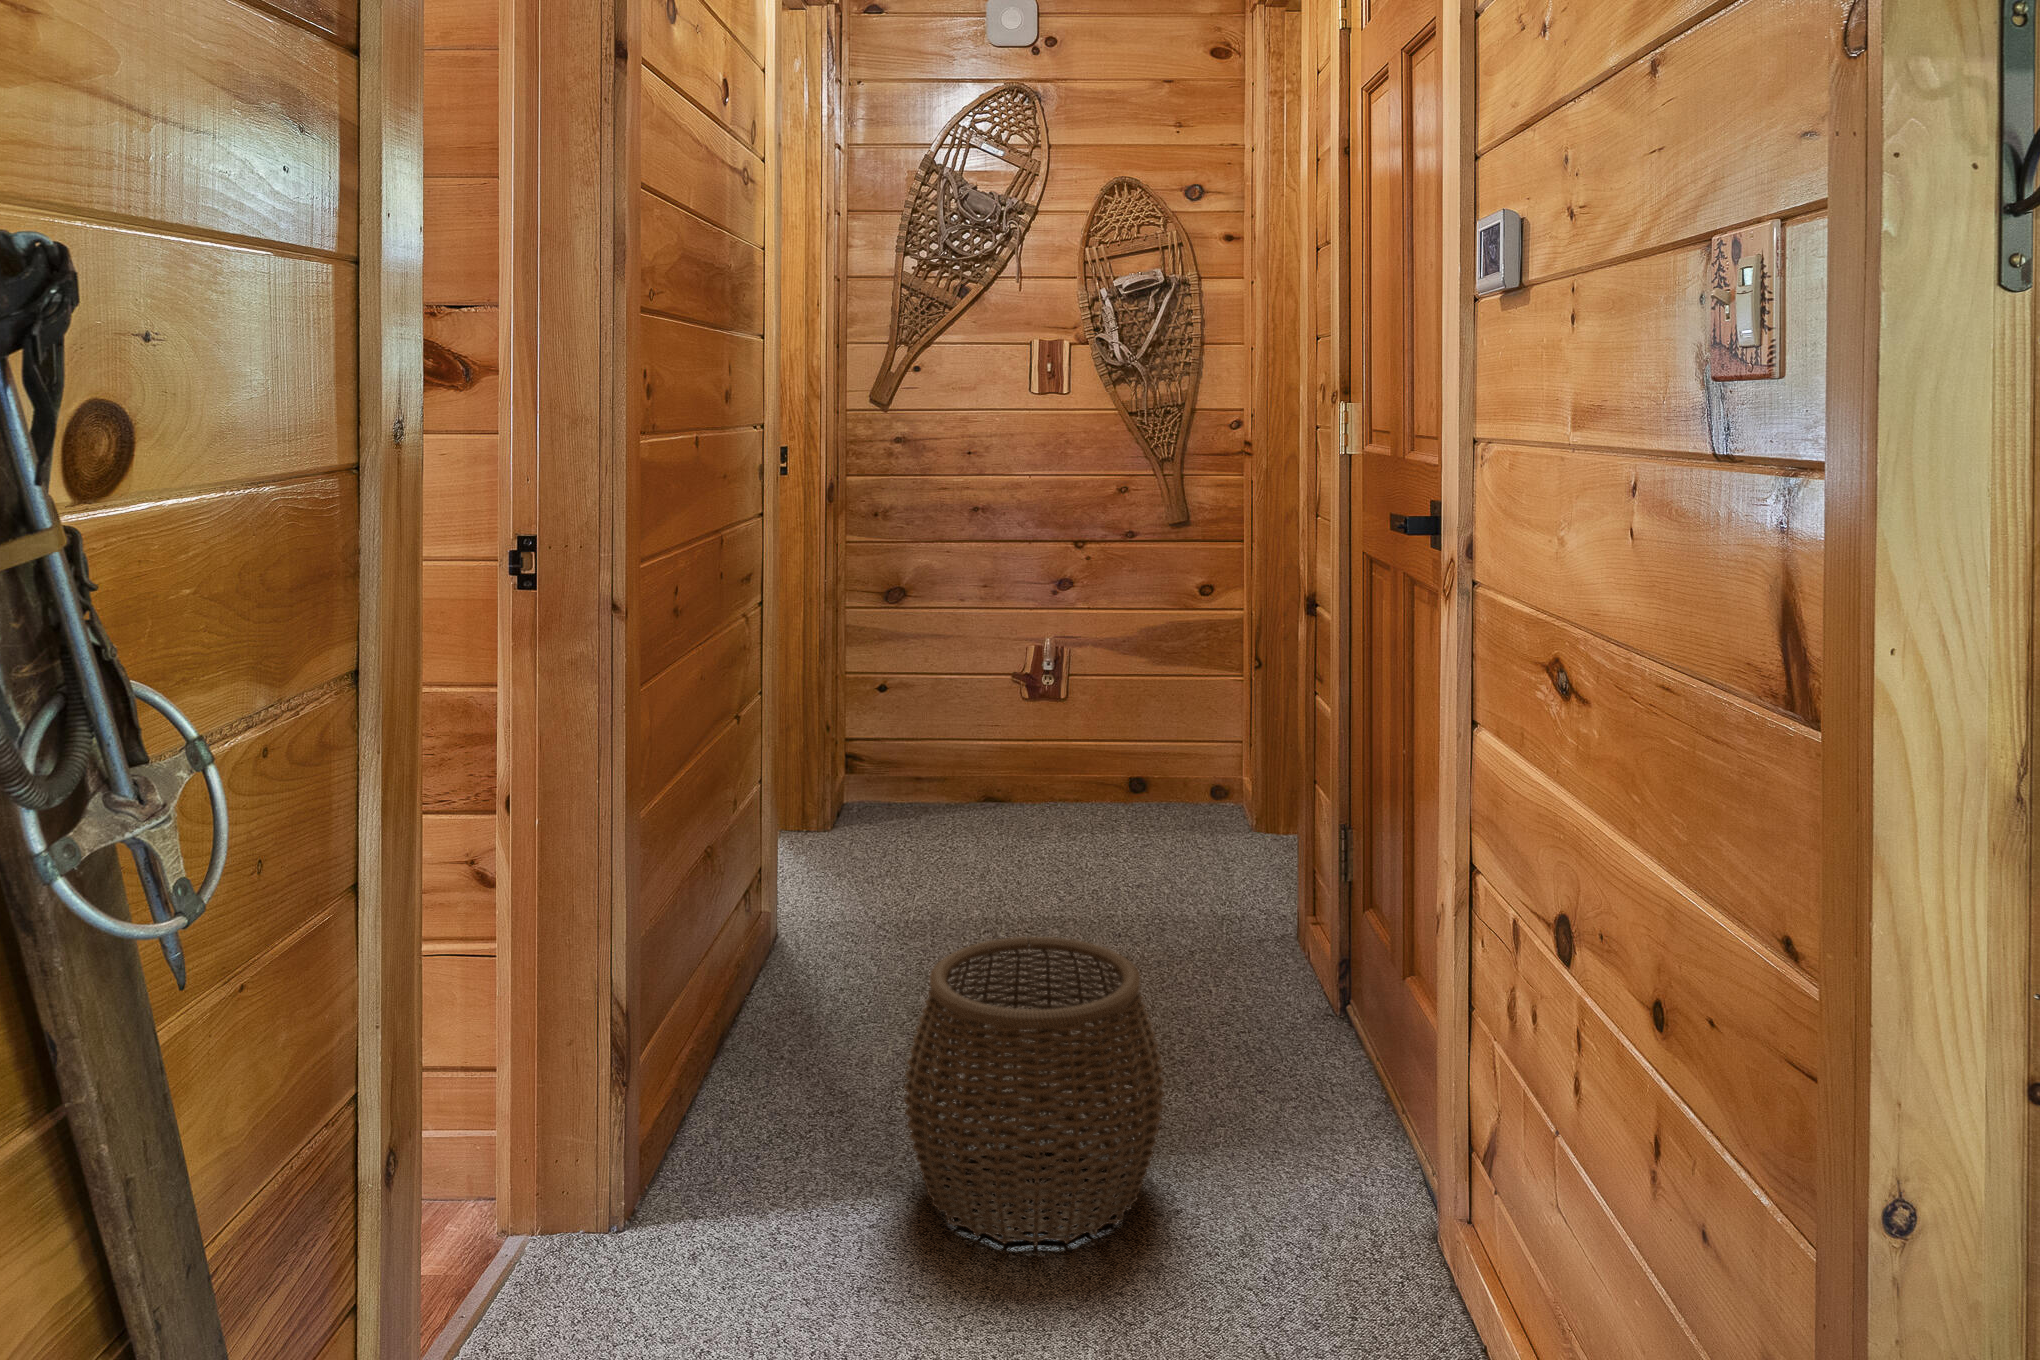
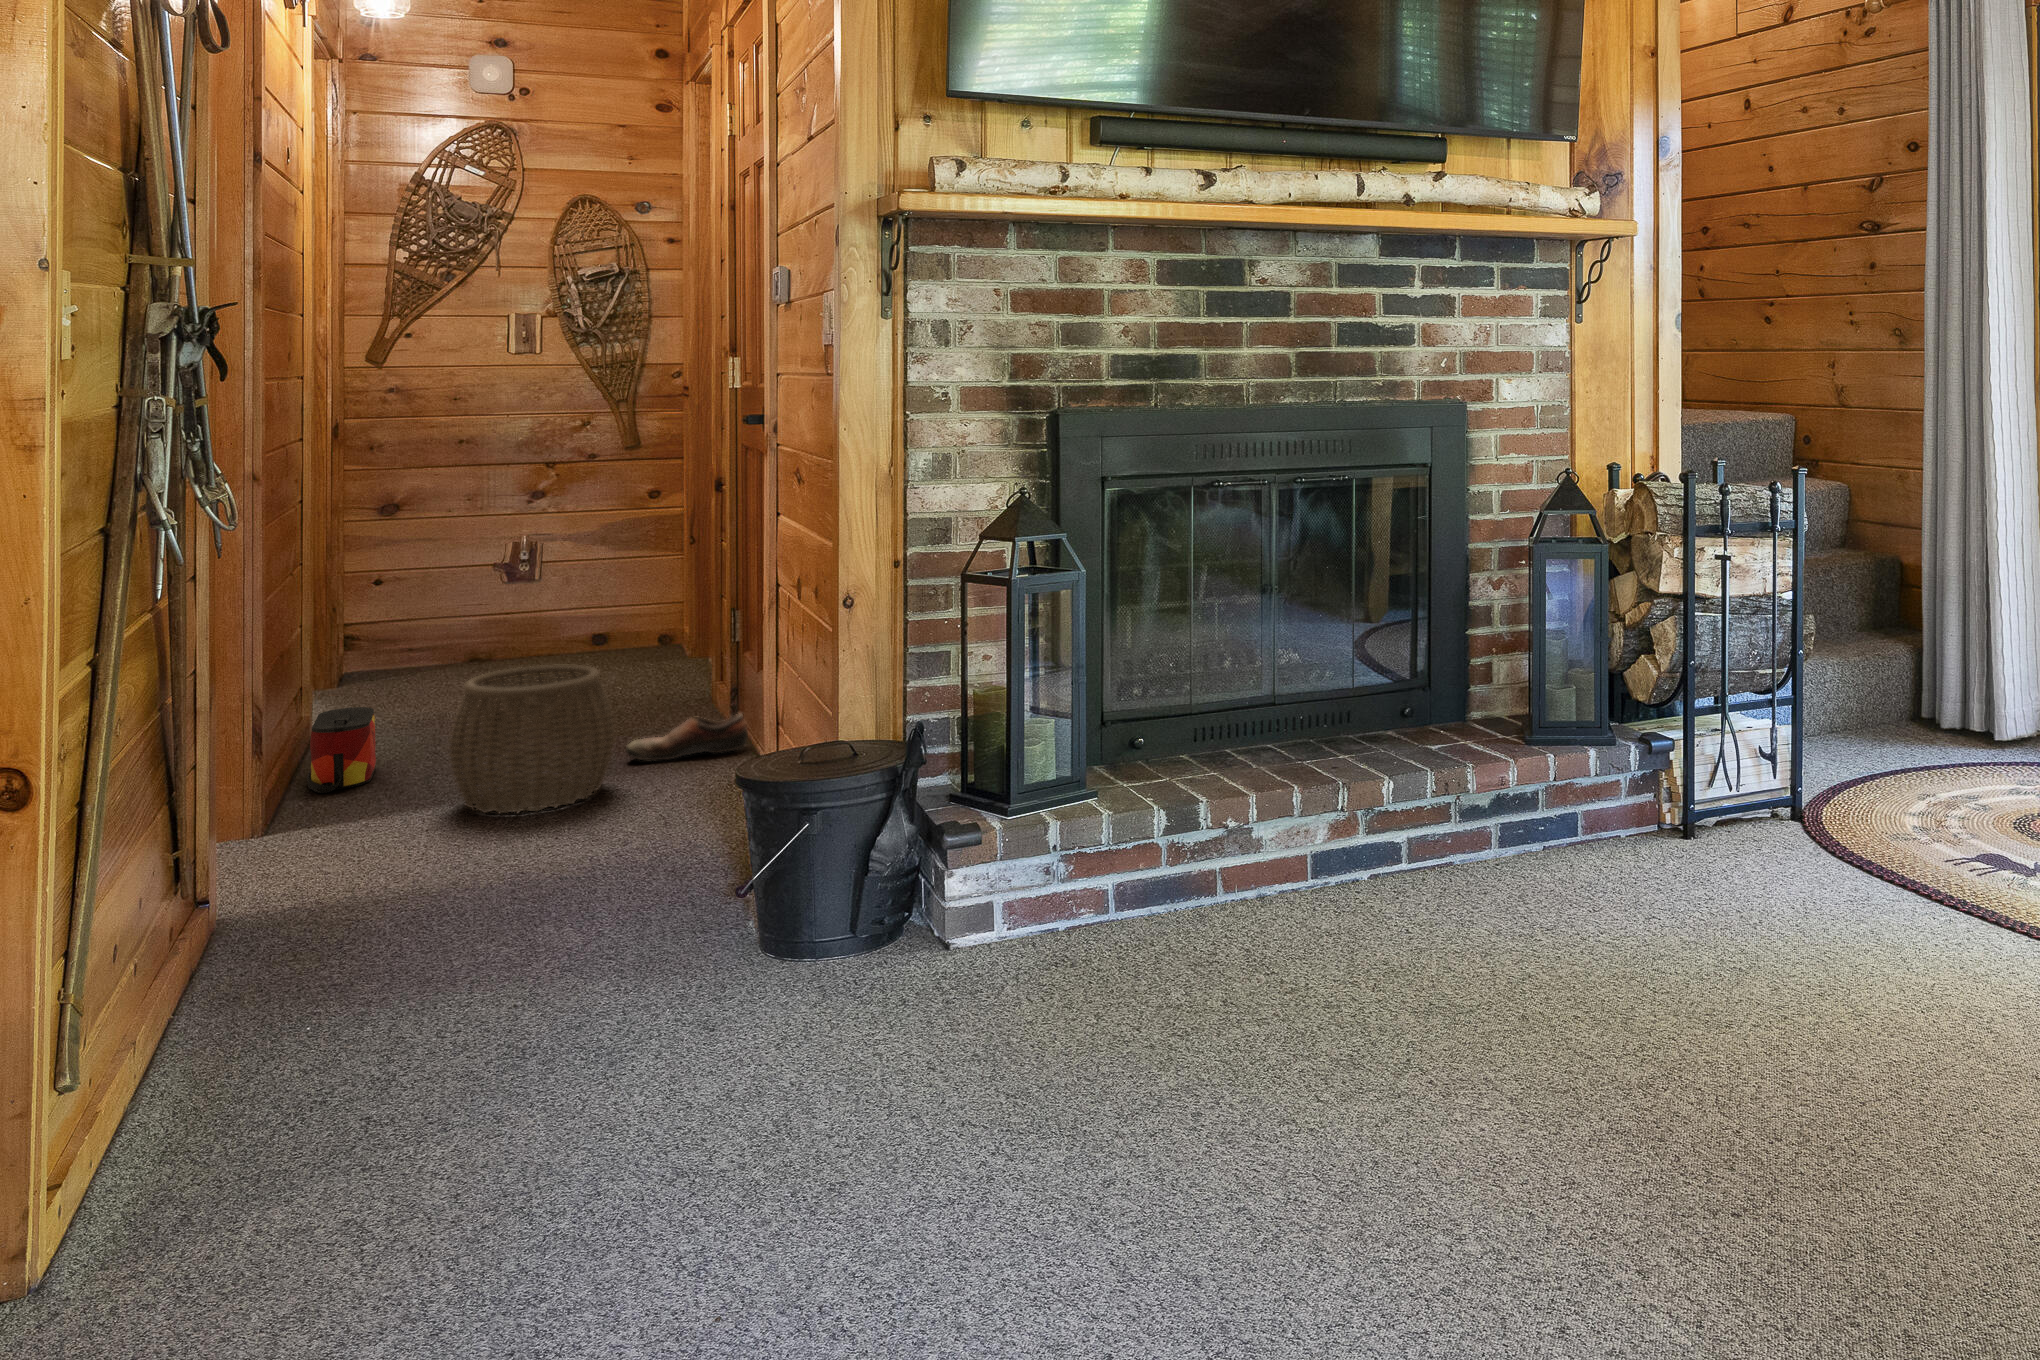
bag: none [741,927,834,1084] -> present [307,707,376,793]
shoe: none [1175,1038,1370,1116] -> present [626,714,748,760]

